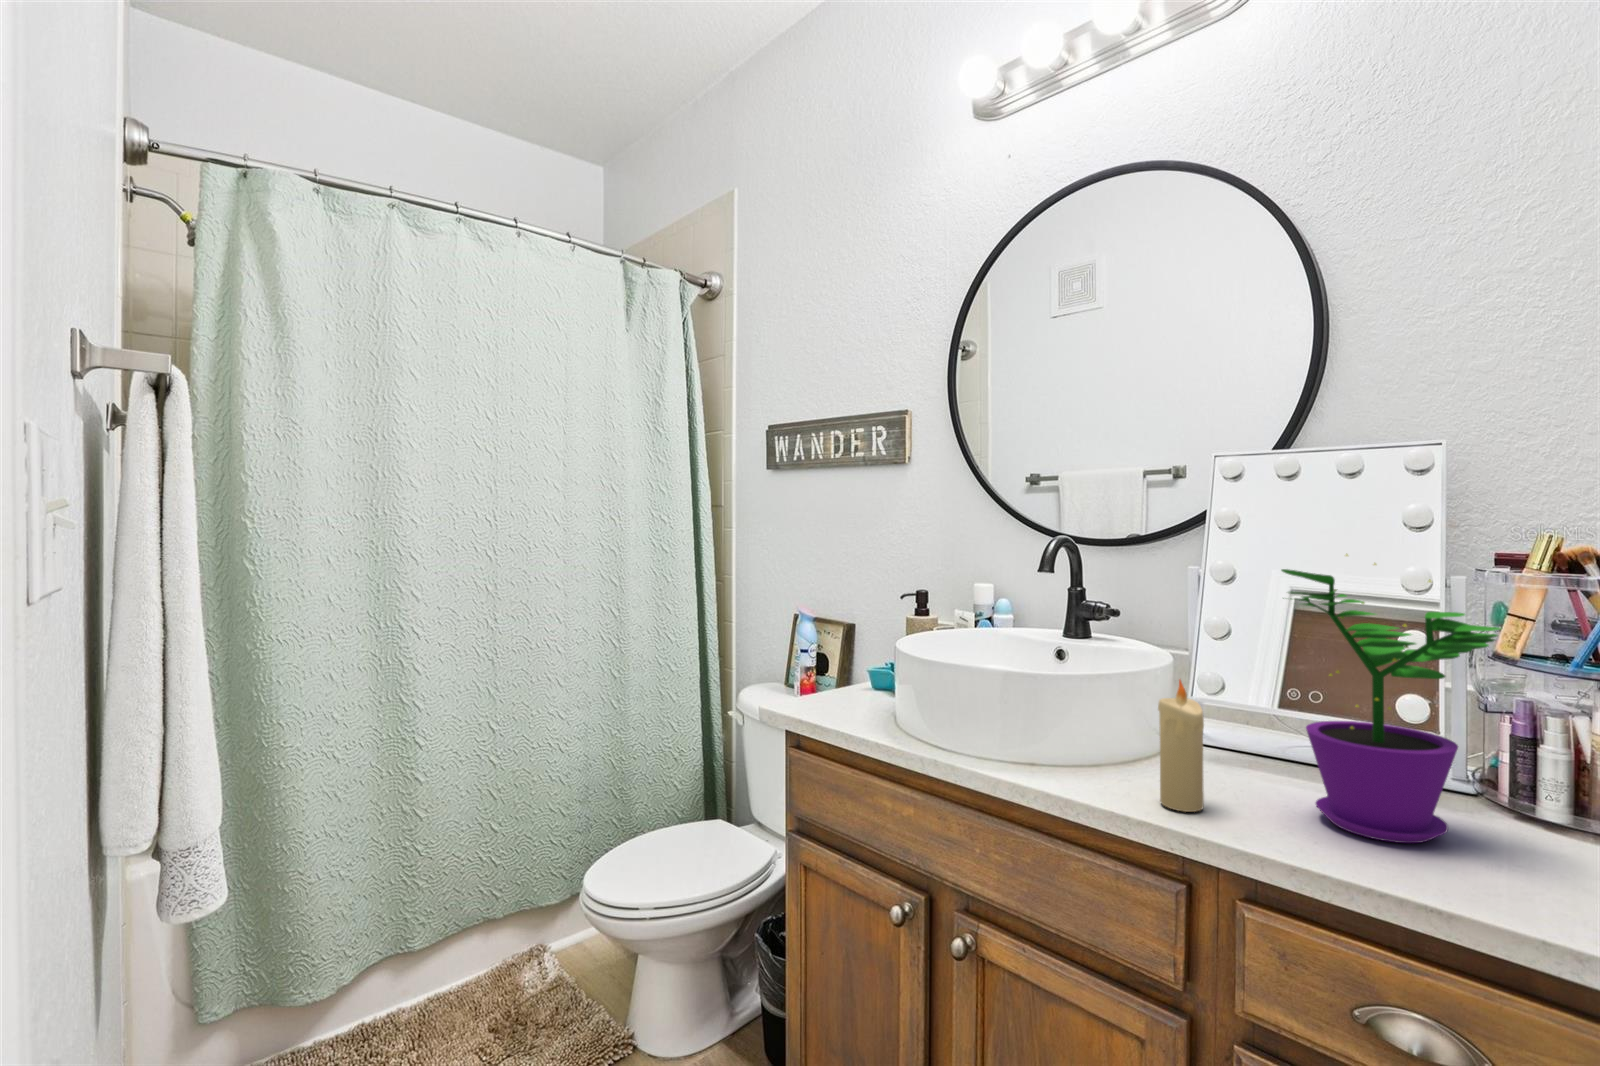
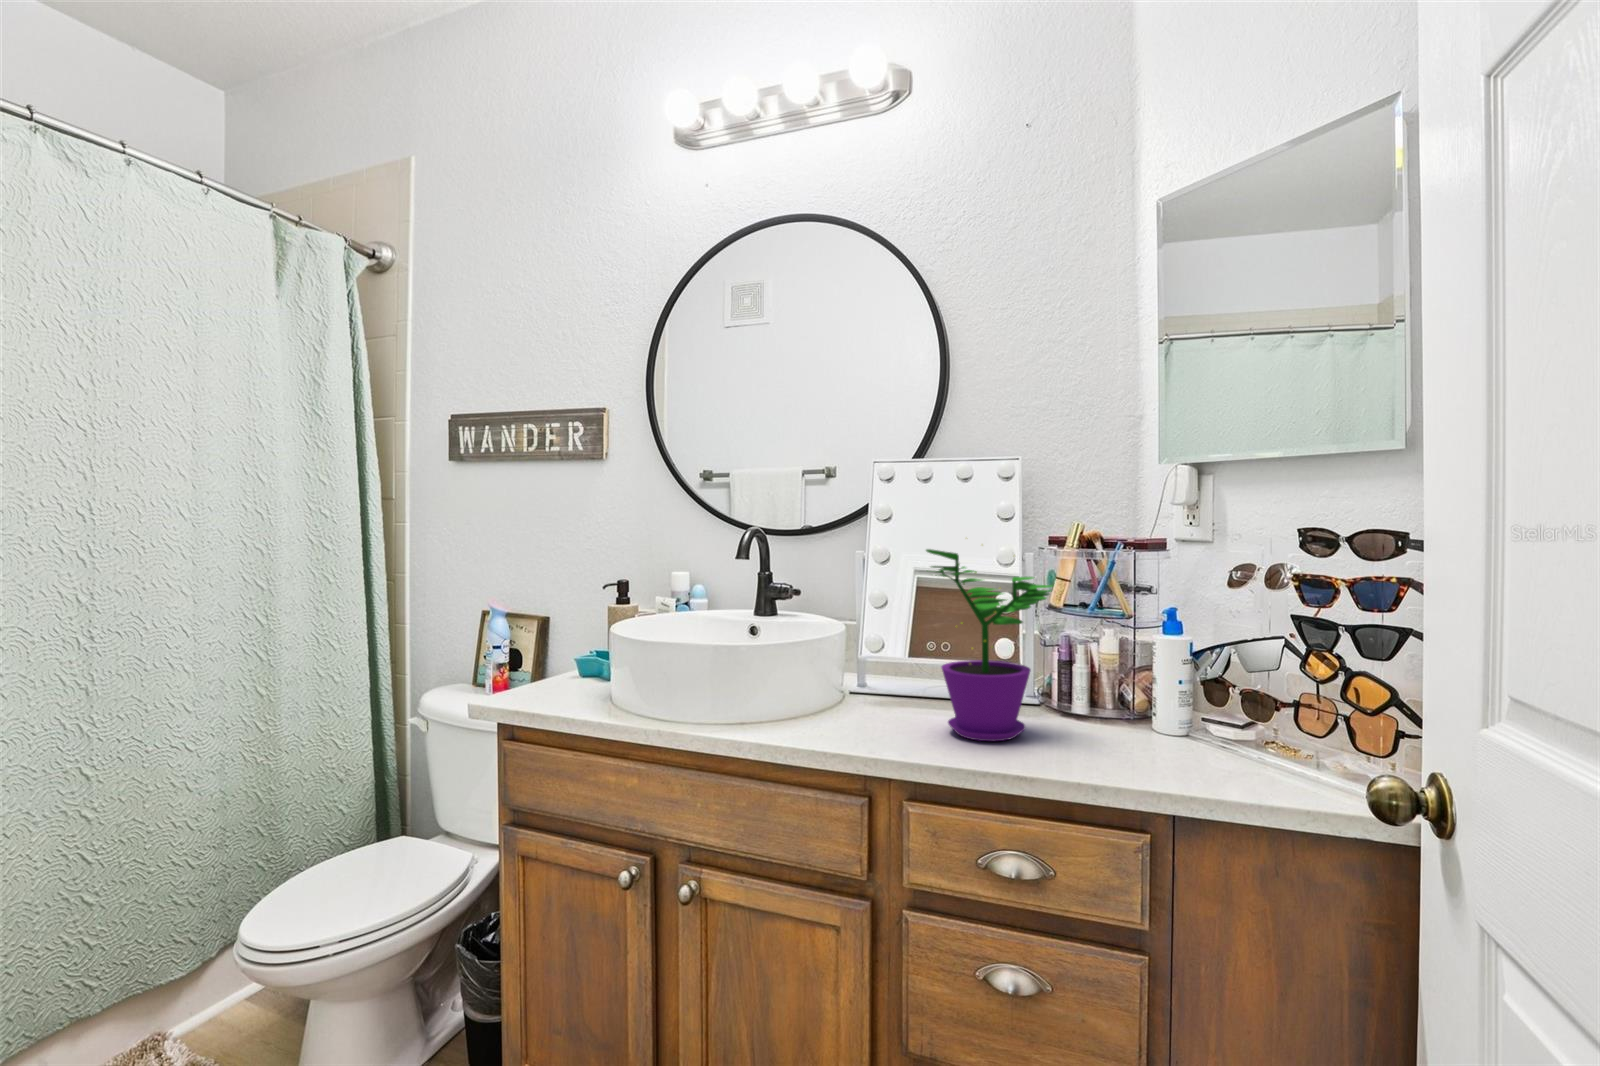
candle: present [1158,680,1204,812] -> none [842,638,875,741]

